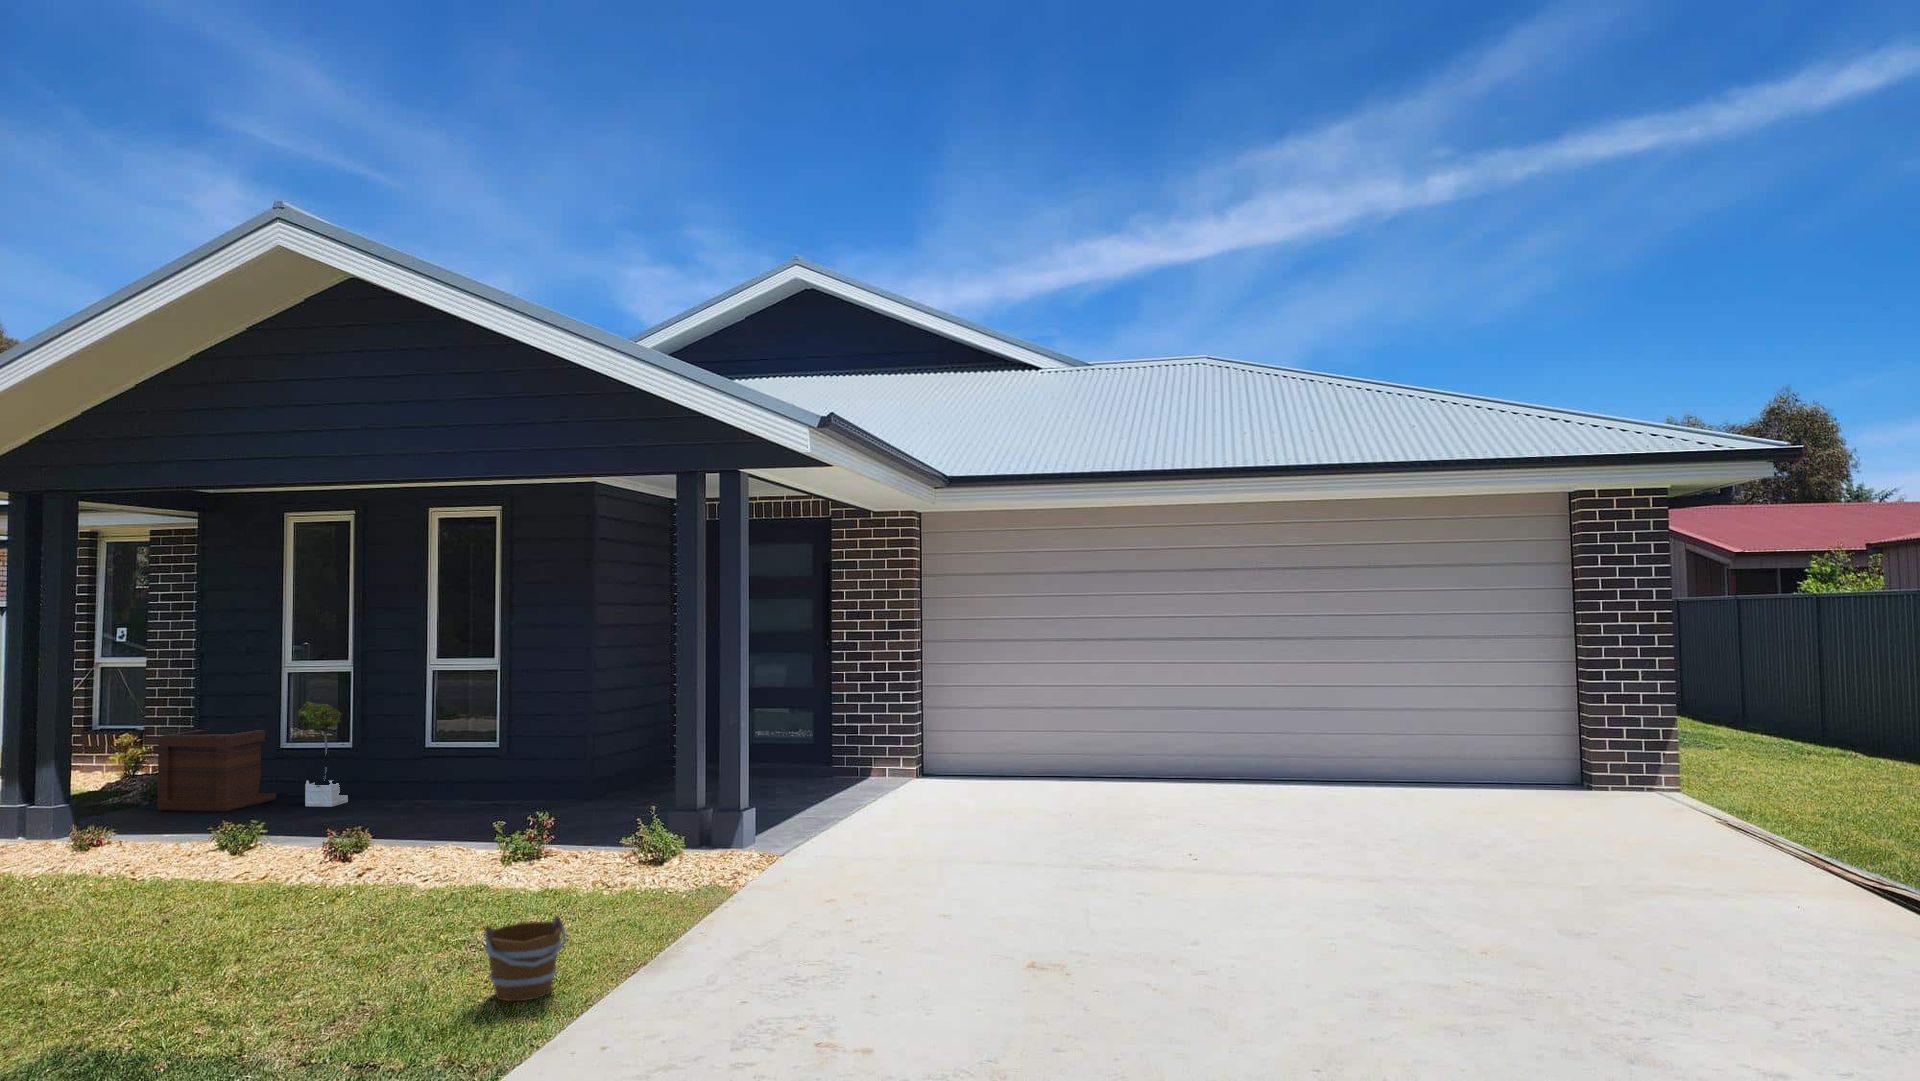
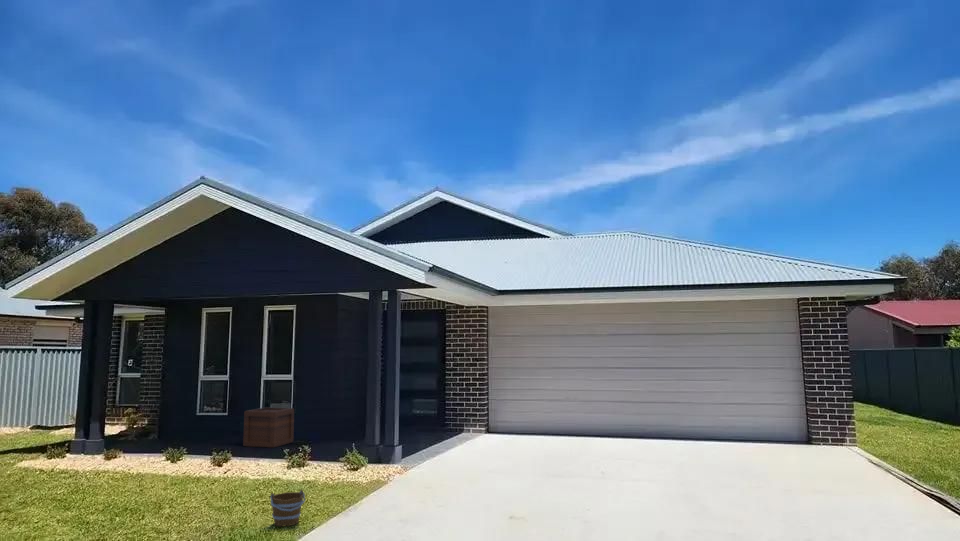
potted tree: present [298,701,348,807] -> none [204,394,224,443]
wooden crate: present [157,730,276,812] -> present [243,407,294,448]

